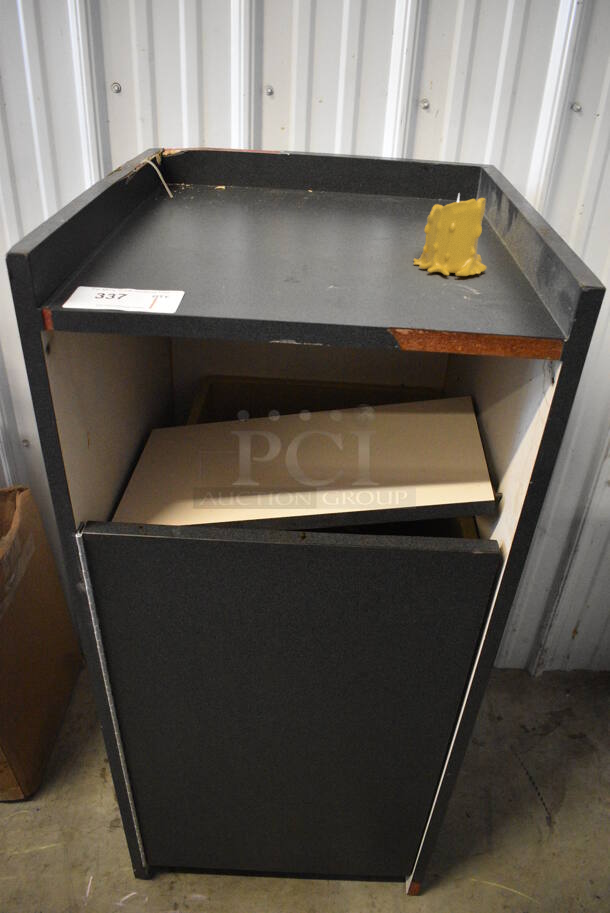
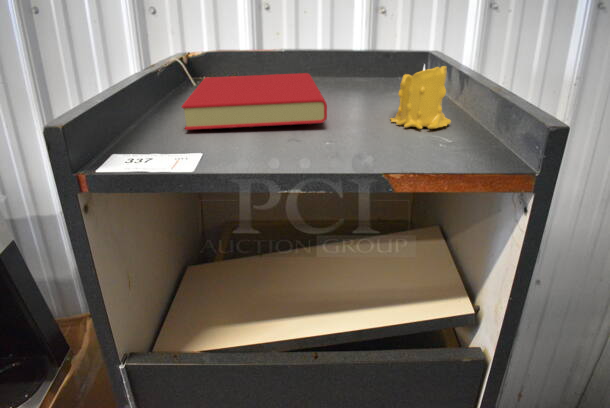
book: none [159,189,335,261] -> present [182,73,327,130]

